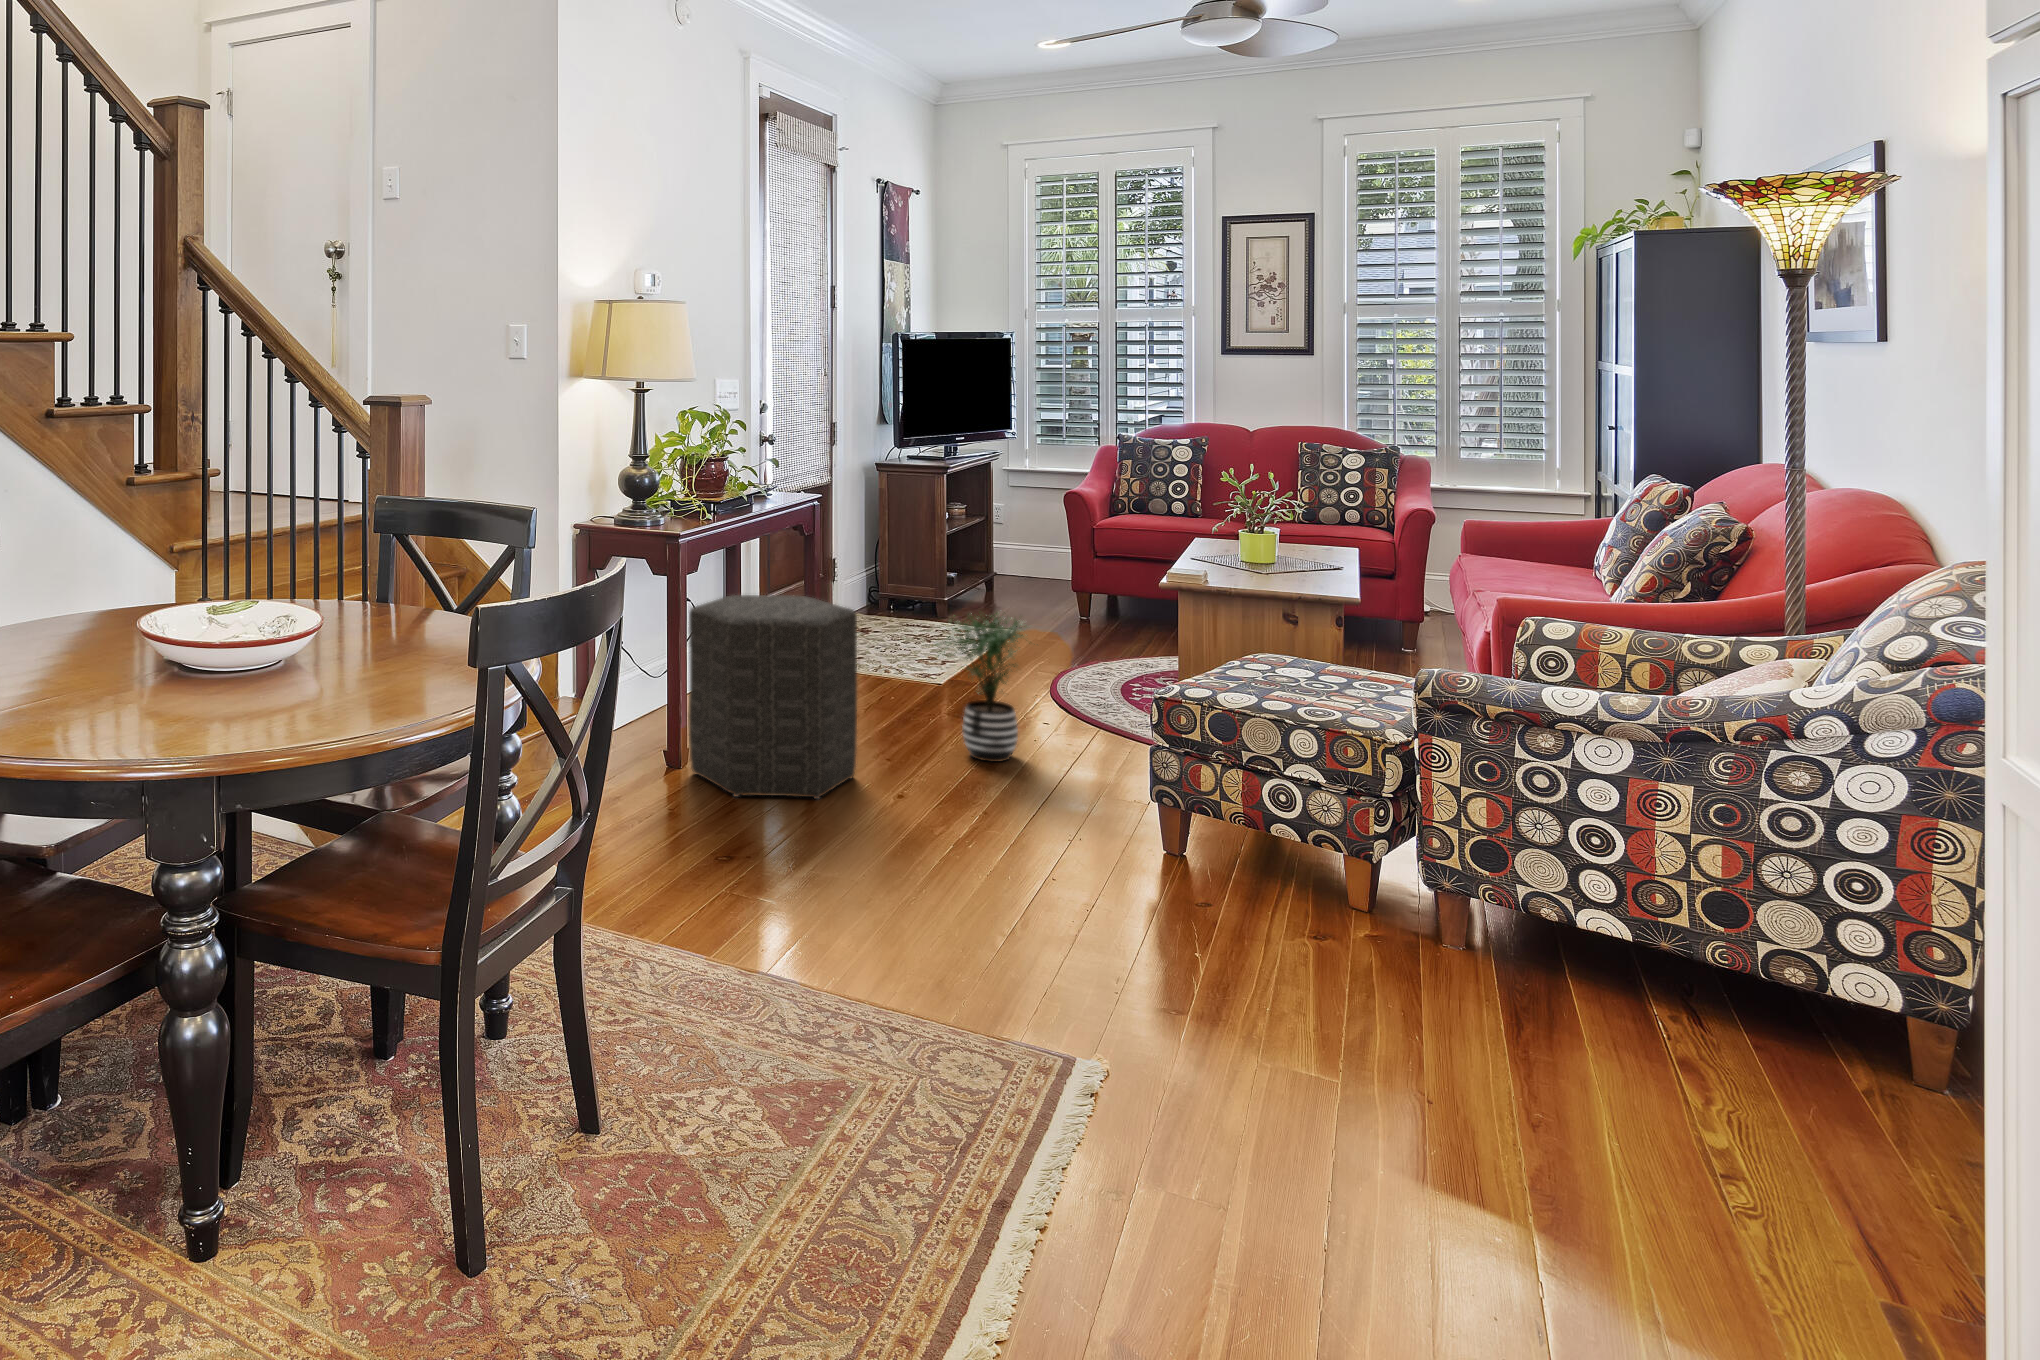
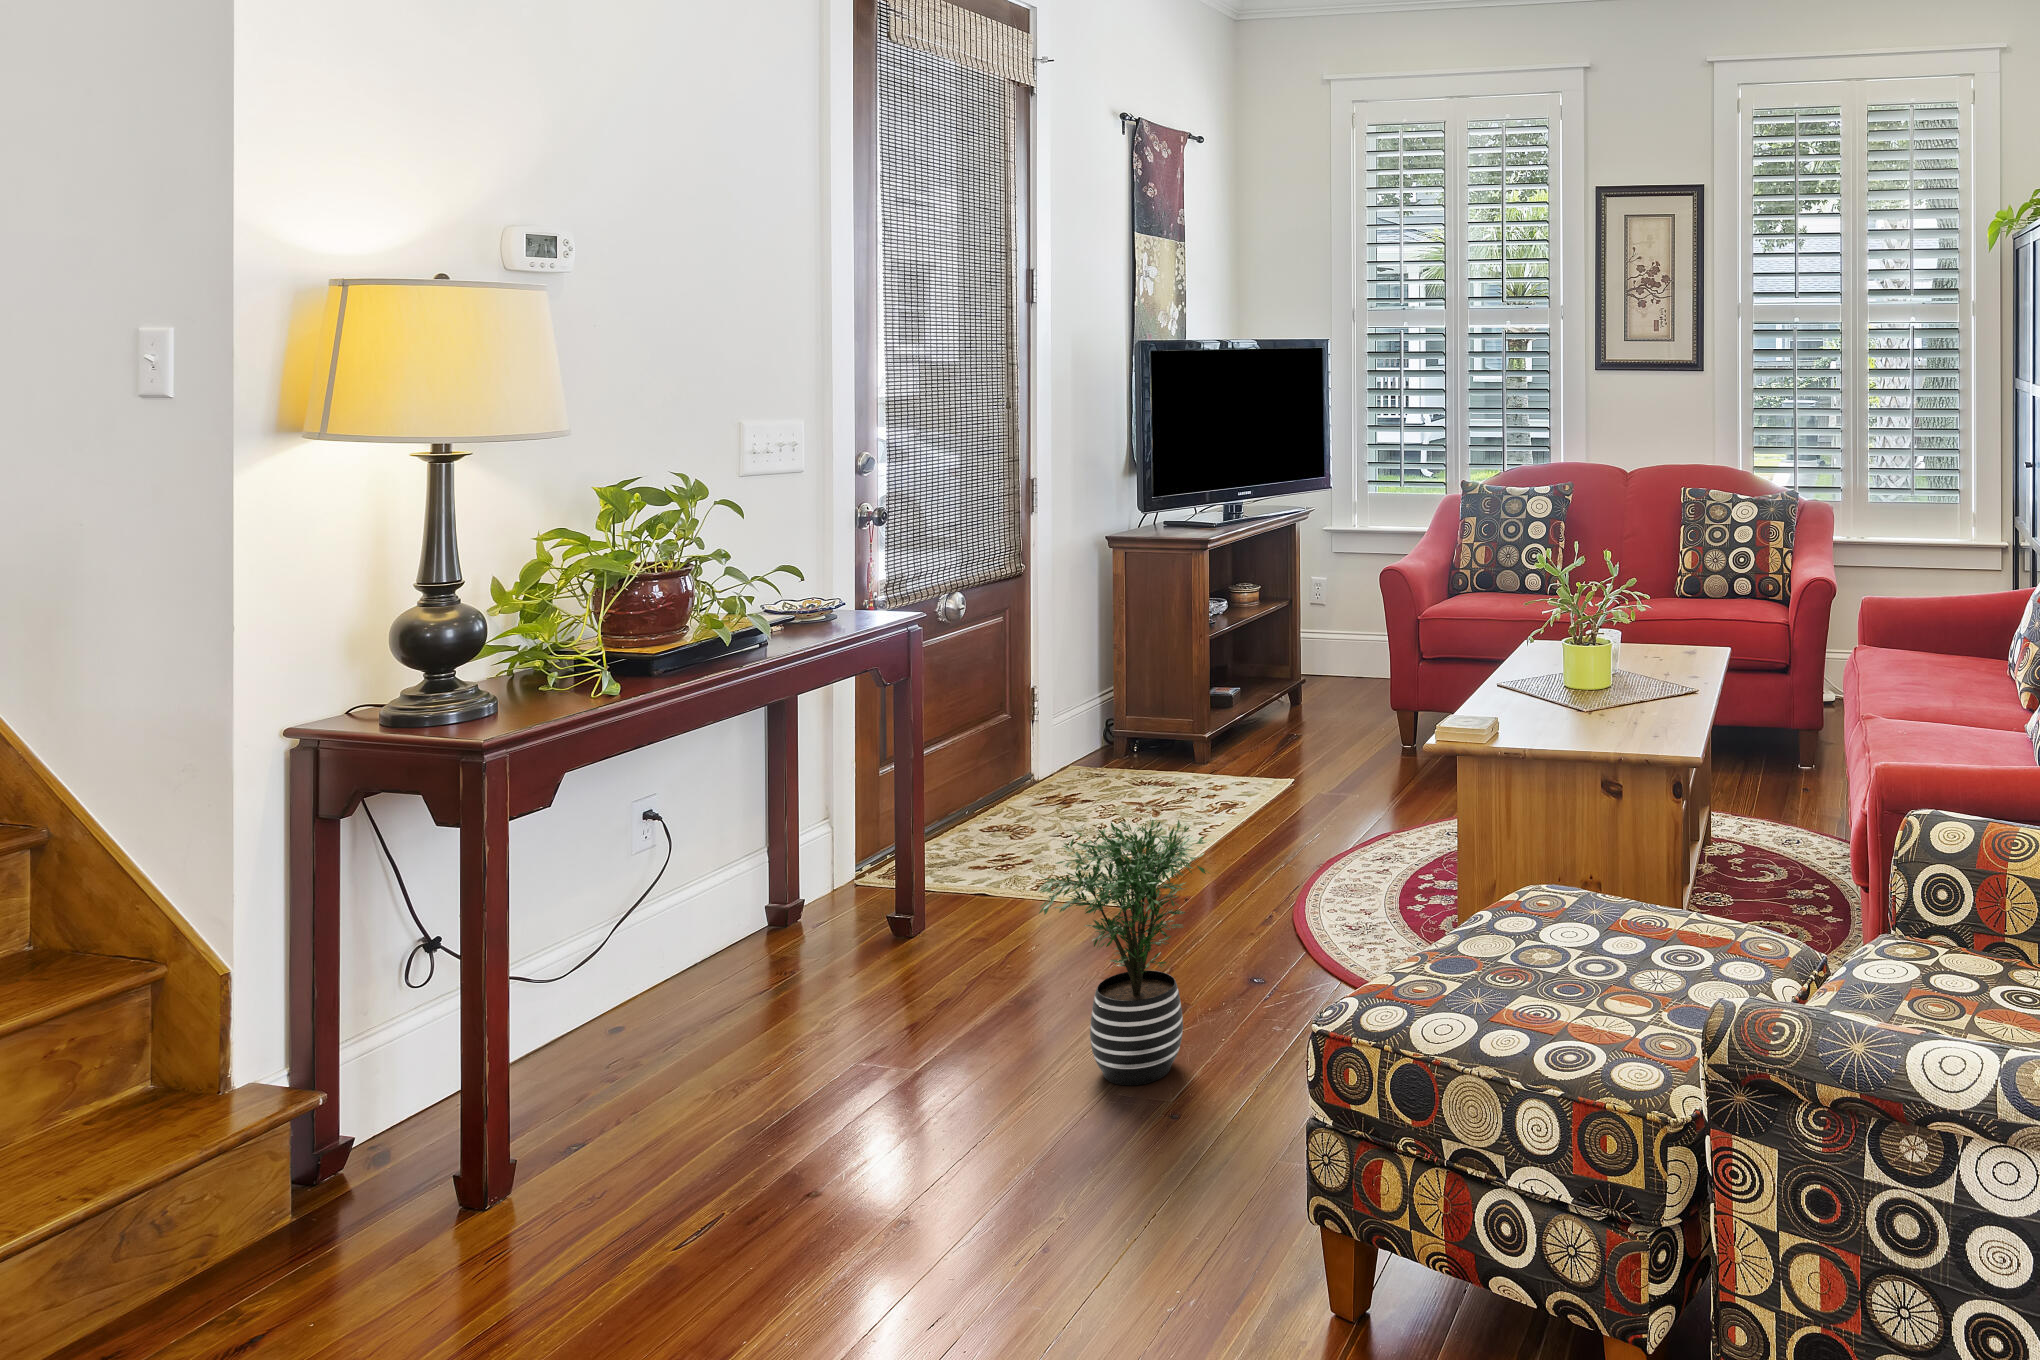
ottoman: present [688,595,857,799] -> none [521,828,862,1266]

